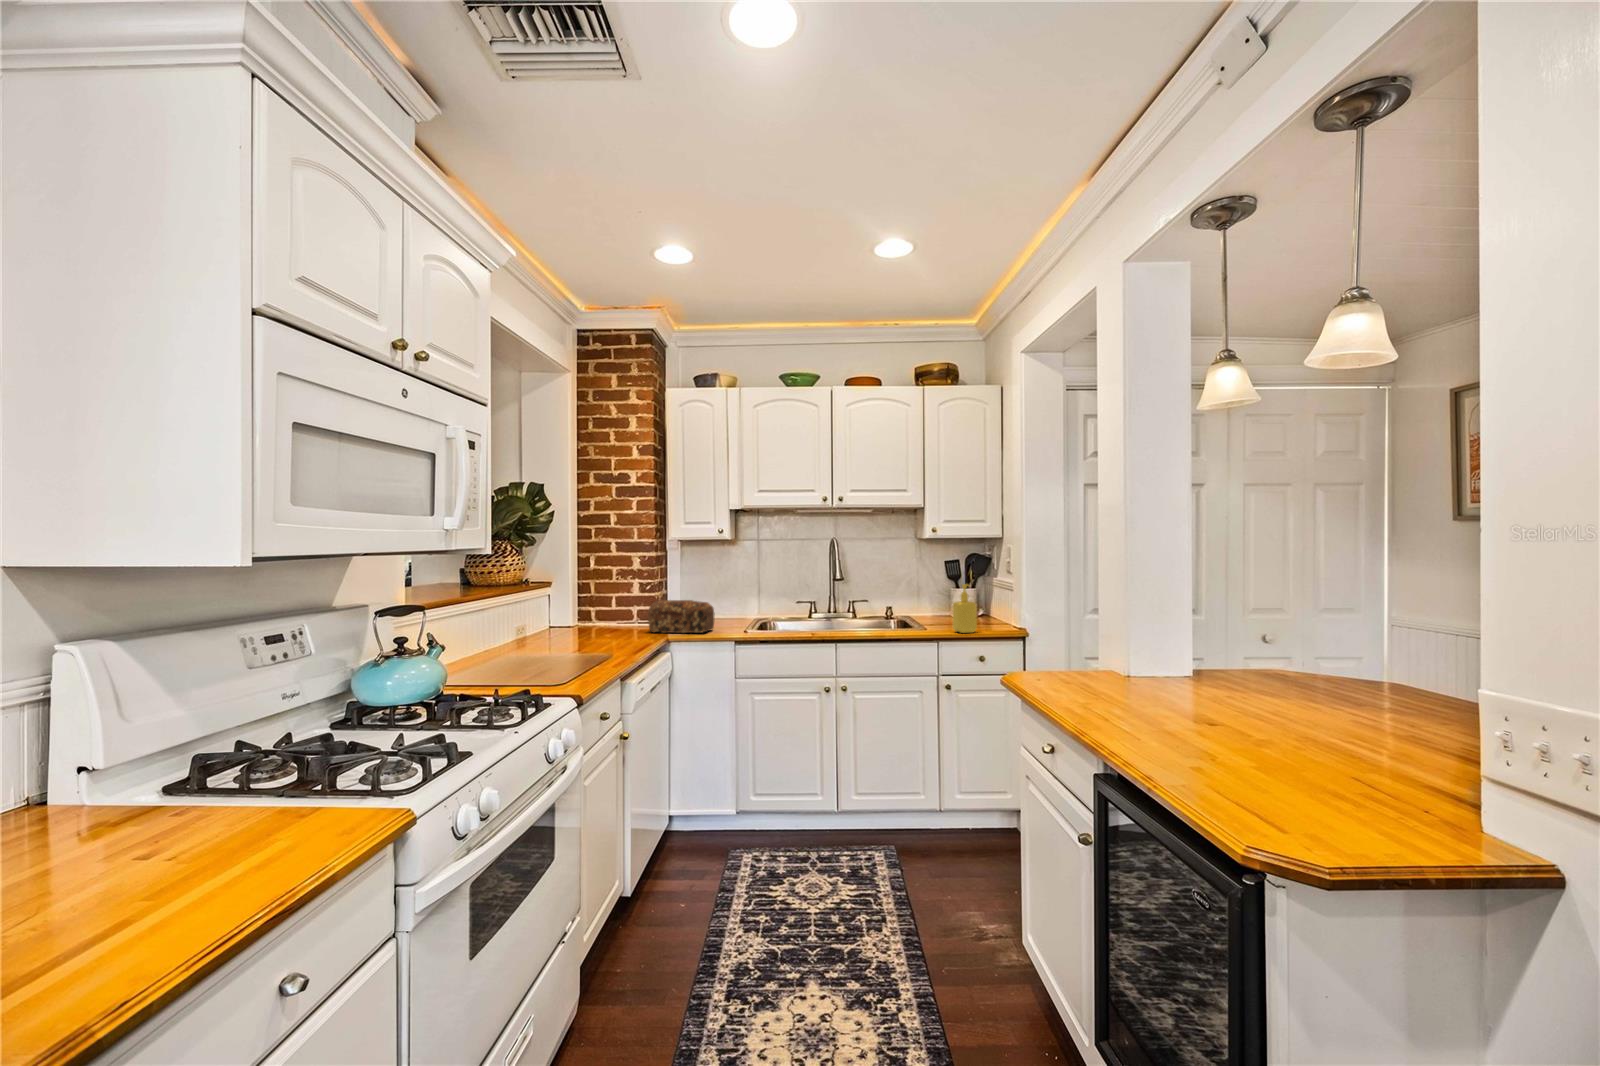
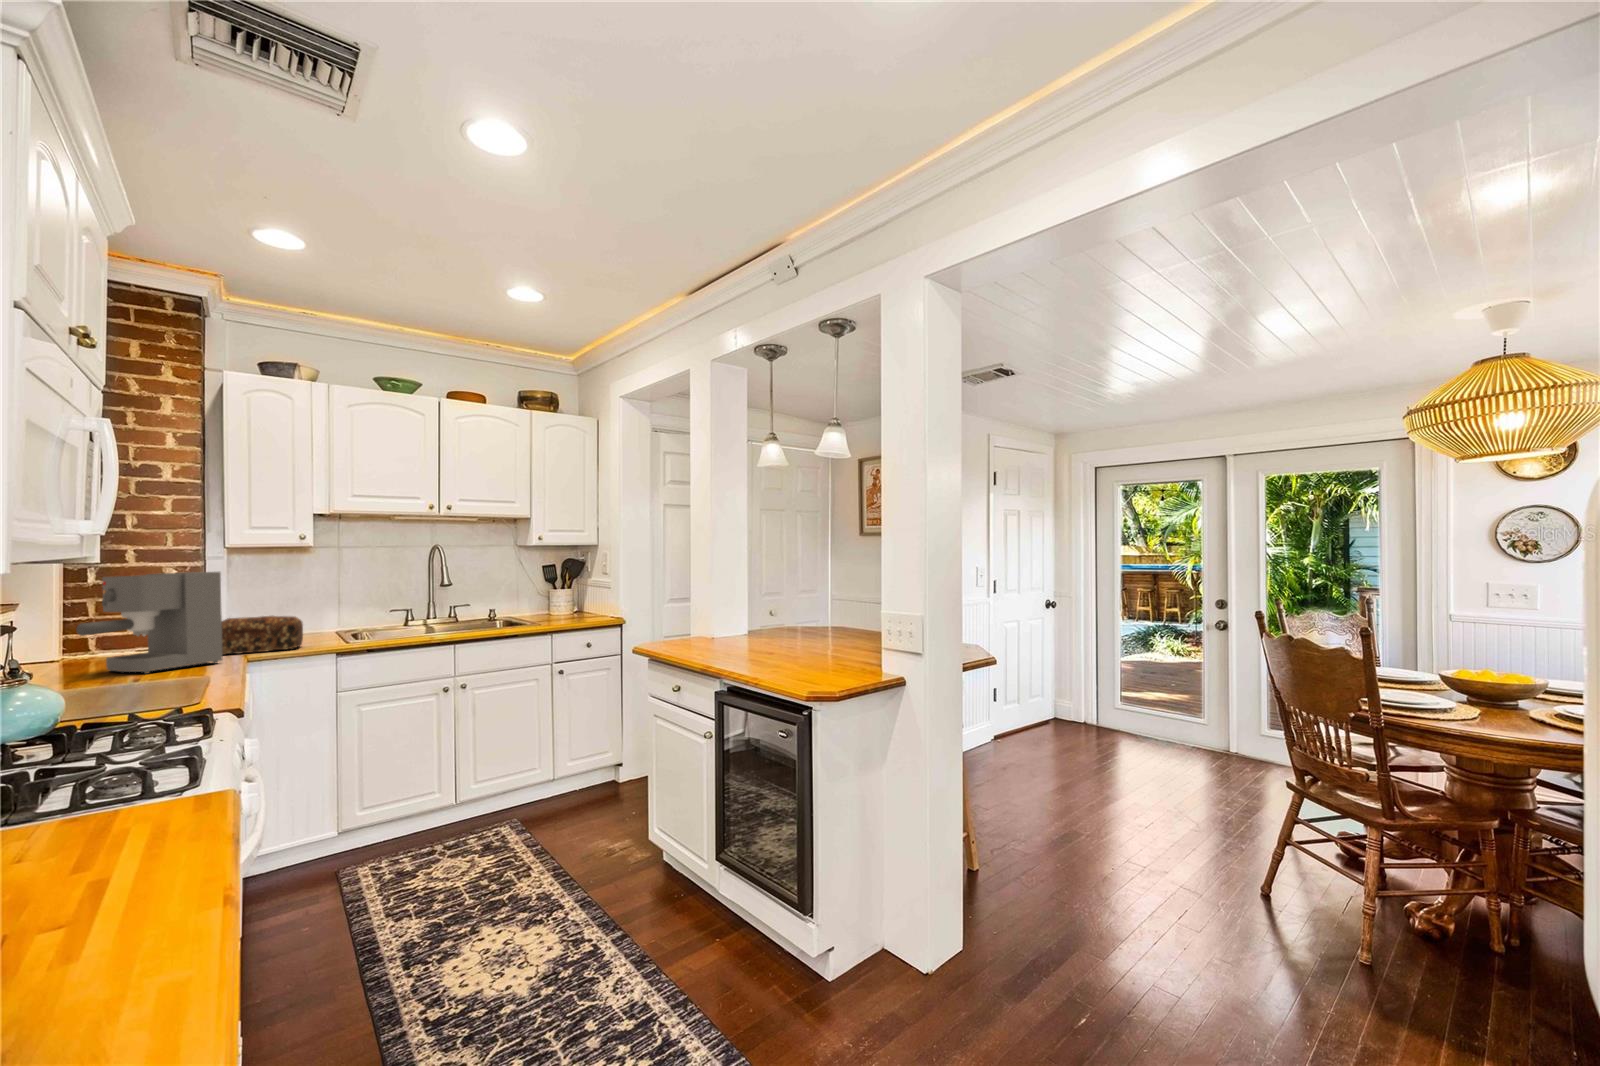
coffee maker: none [542,559,640,647] -> present [76,572,222,674]
soap dispenser: present [953,584,977,633] -> none [560,583,581,625]

